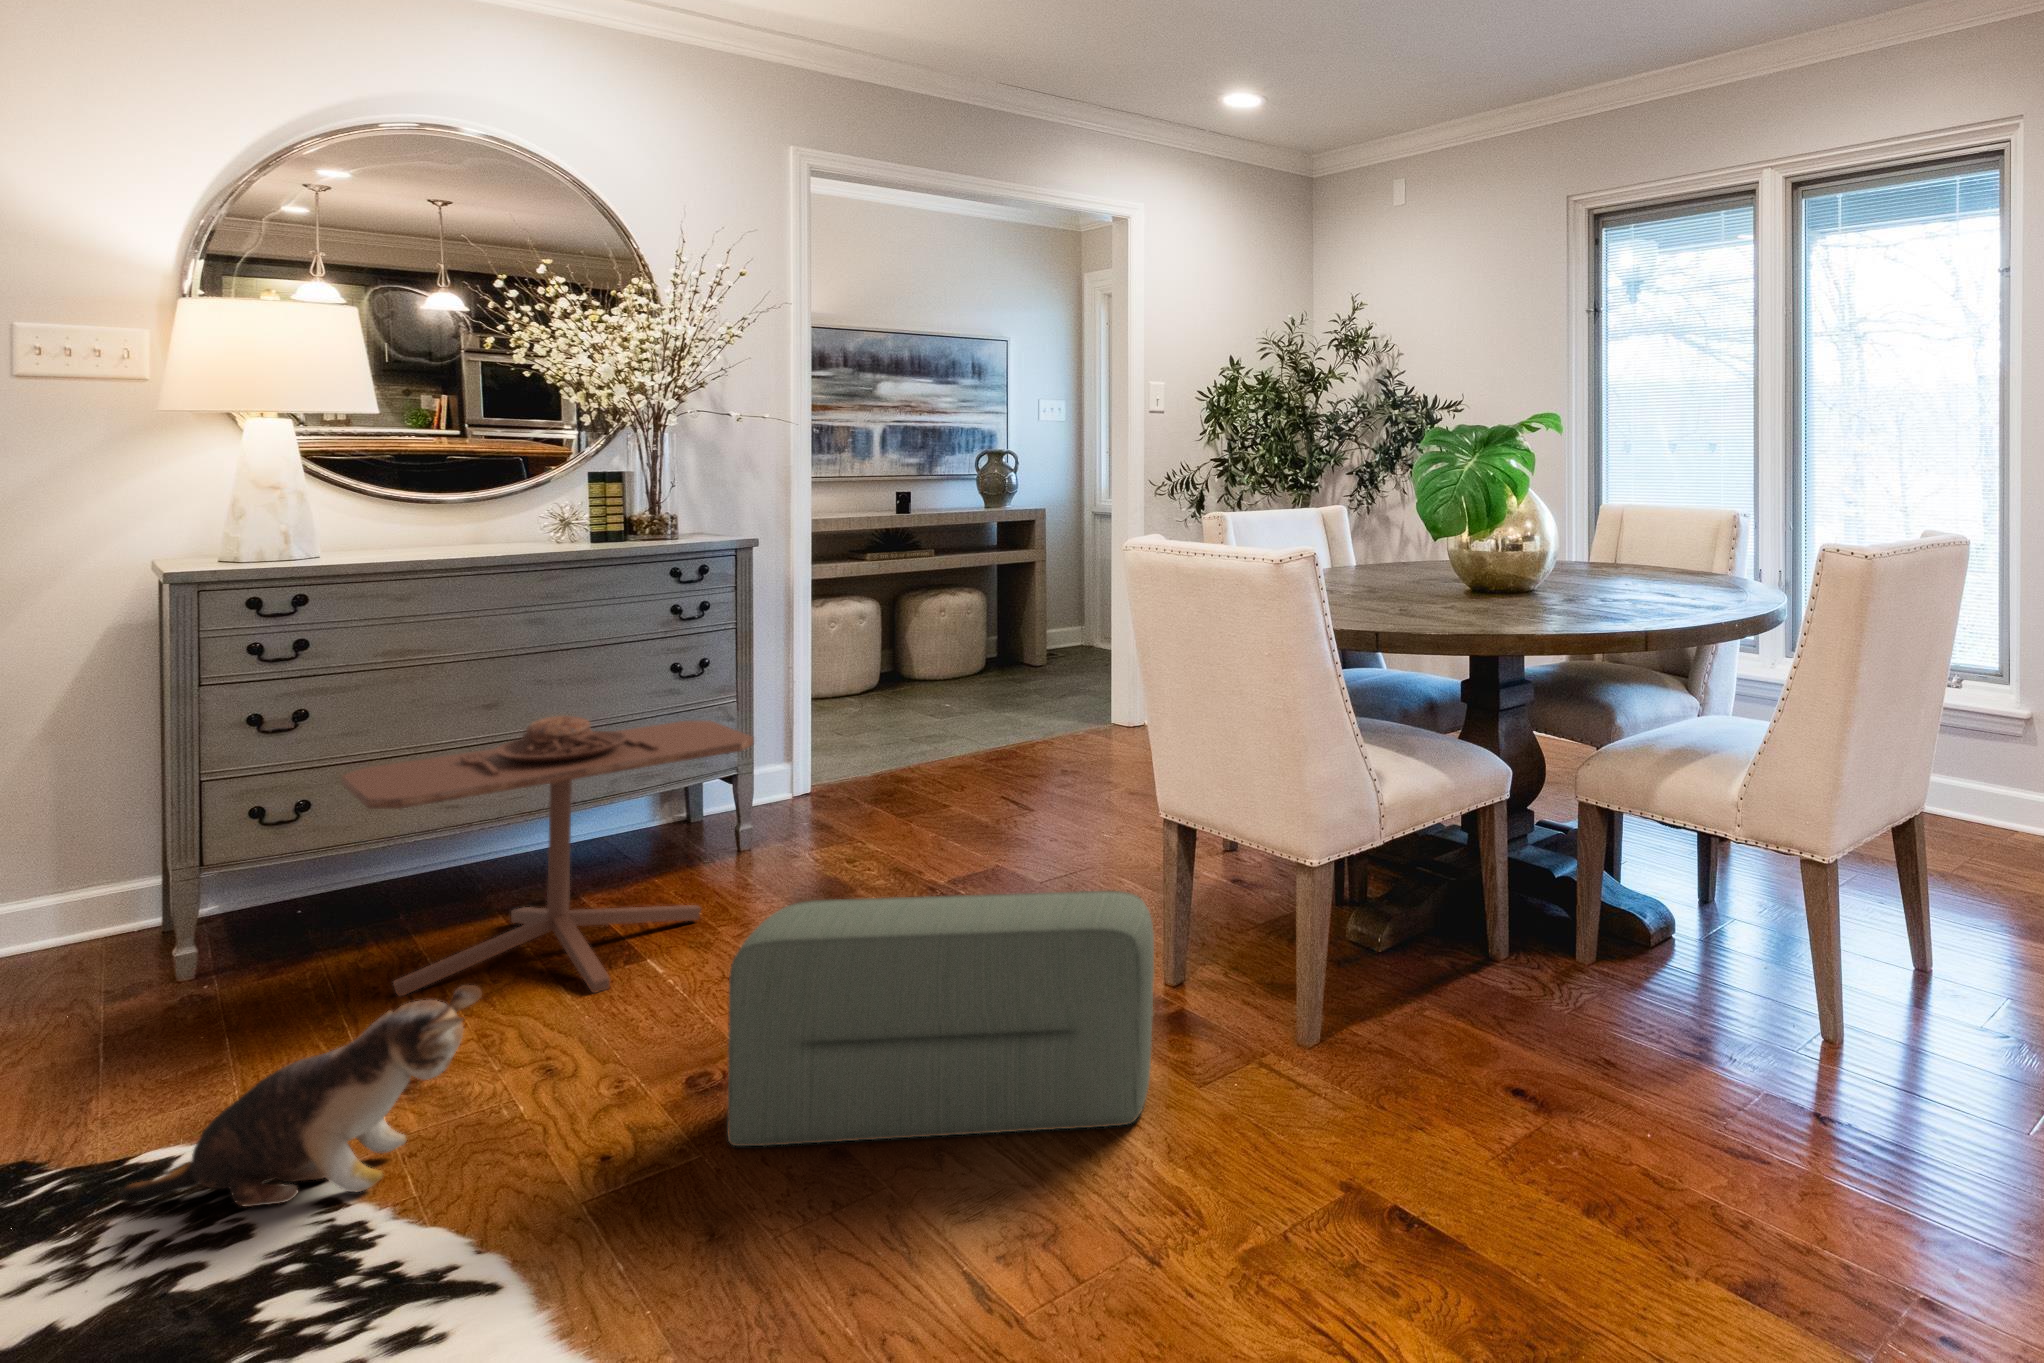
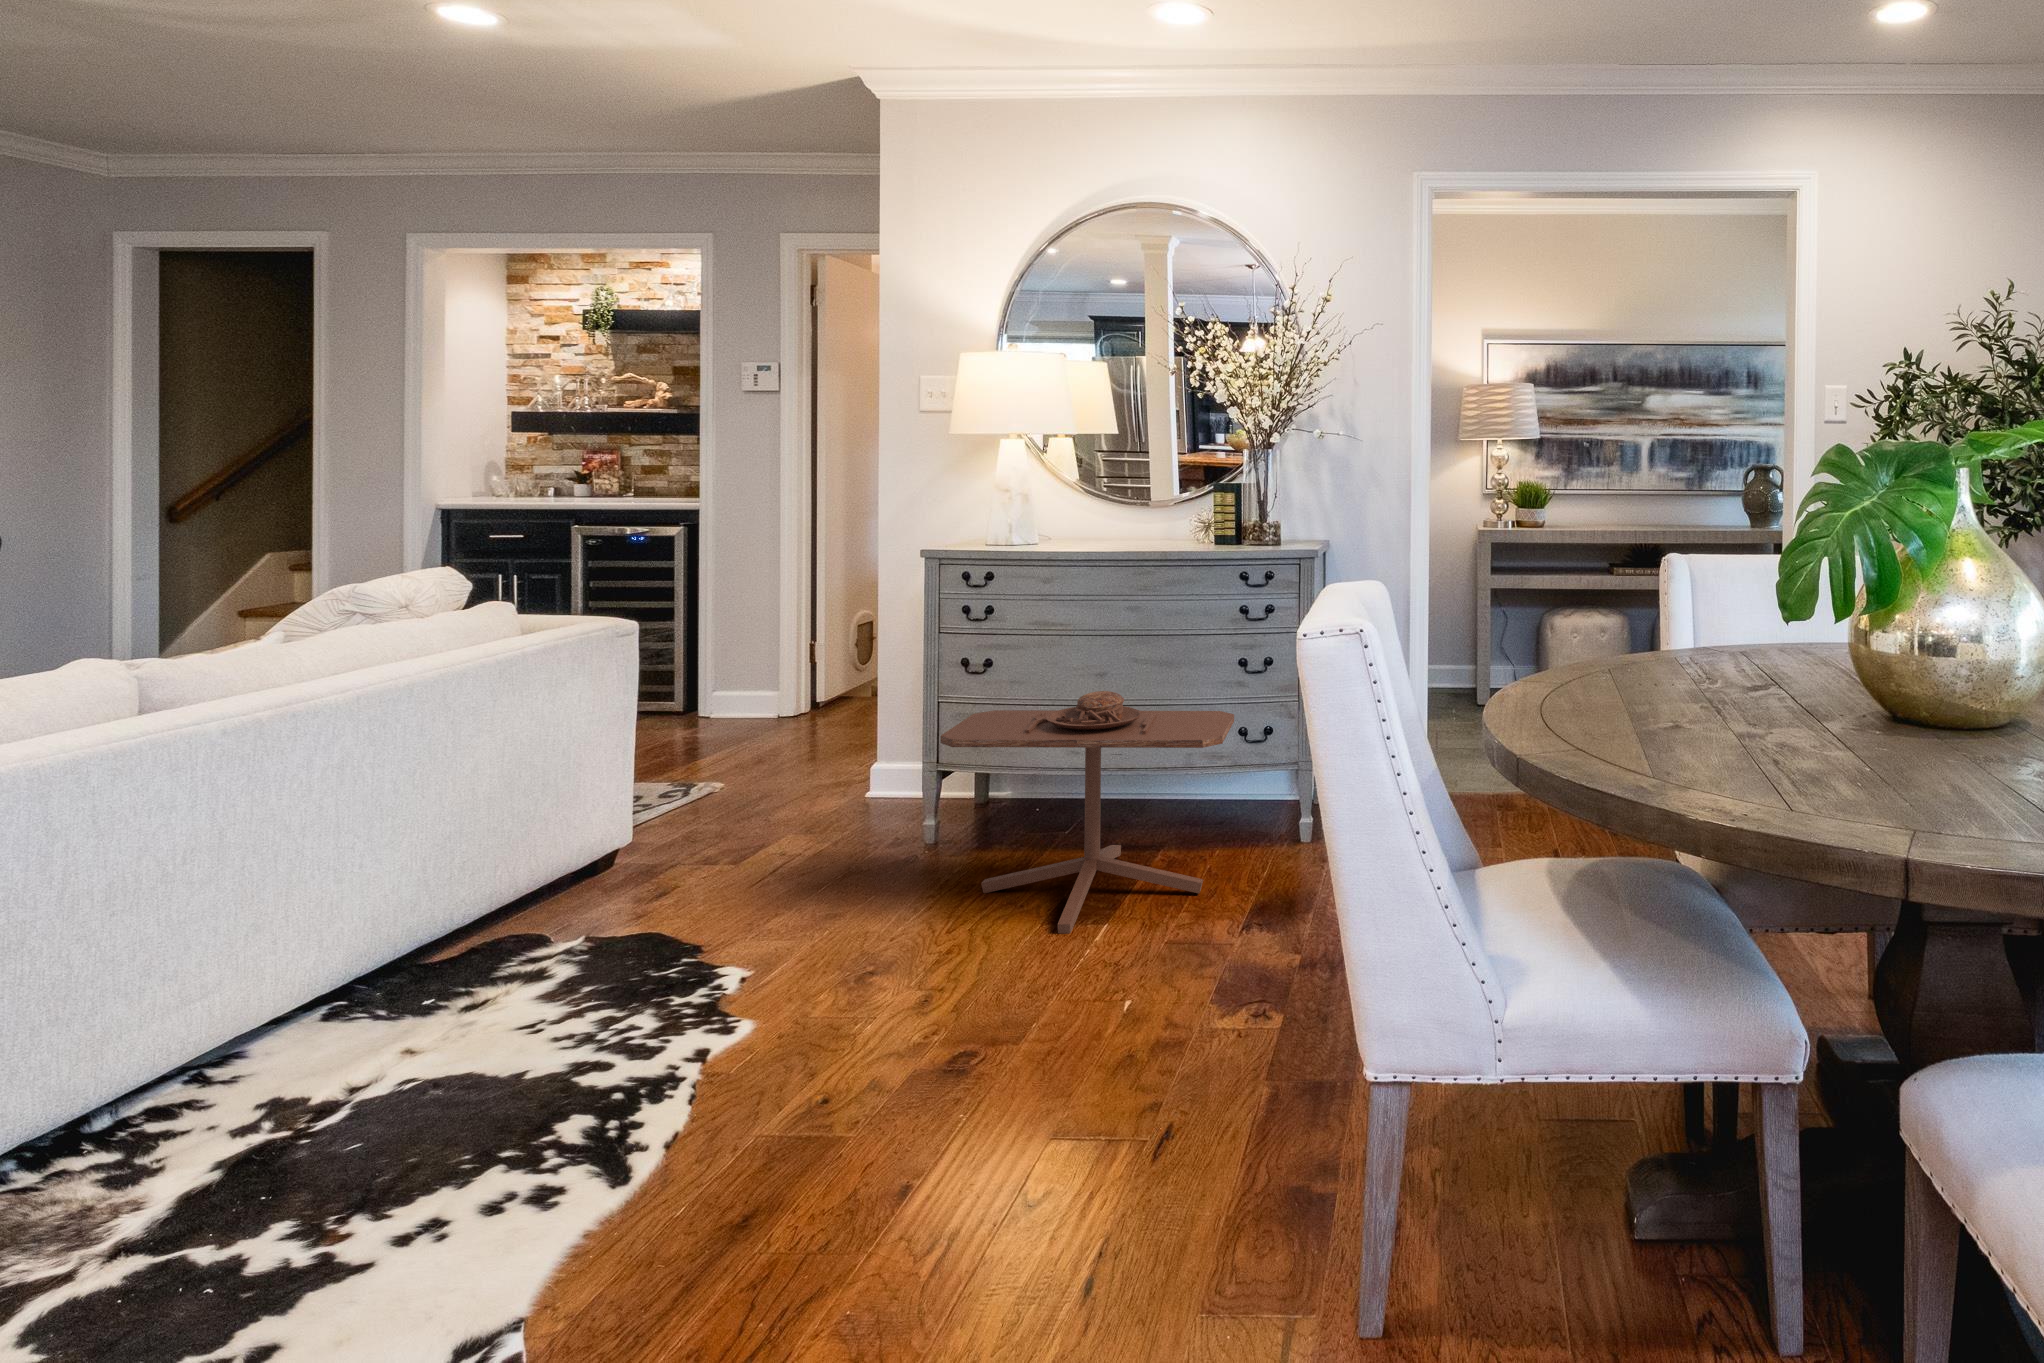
pouf: present [727,891,1154,1146] -> none [900,904,1220,1270]
plush toy: present [119,985,482,1207] -> none [684,898,821,1035]

